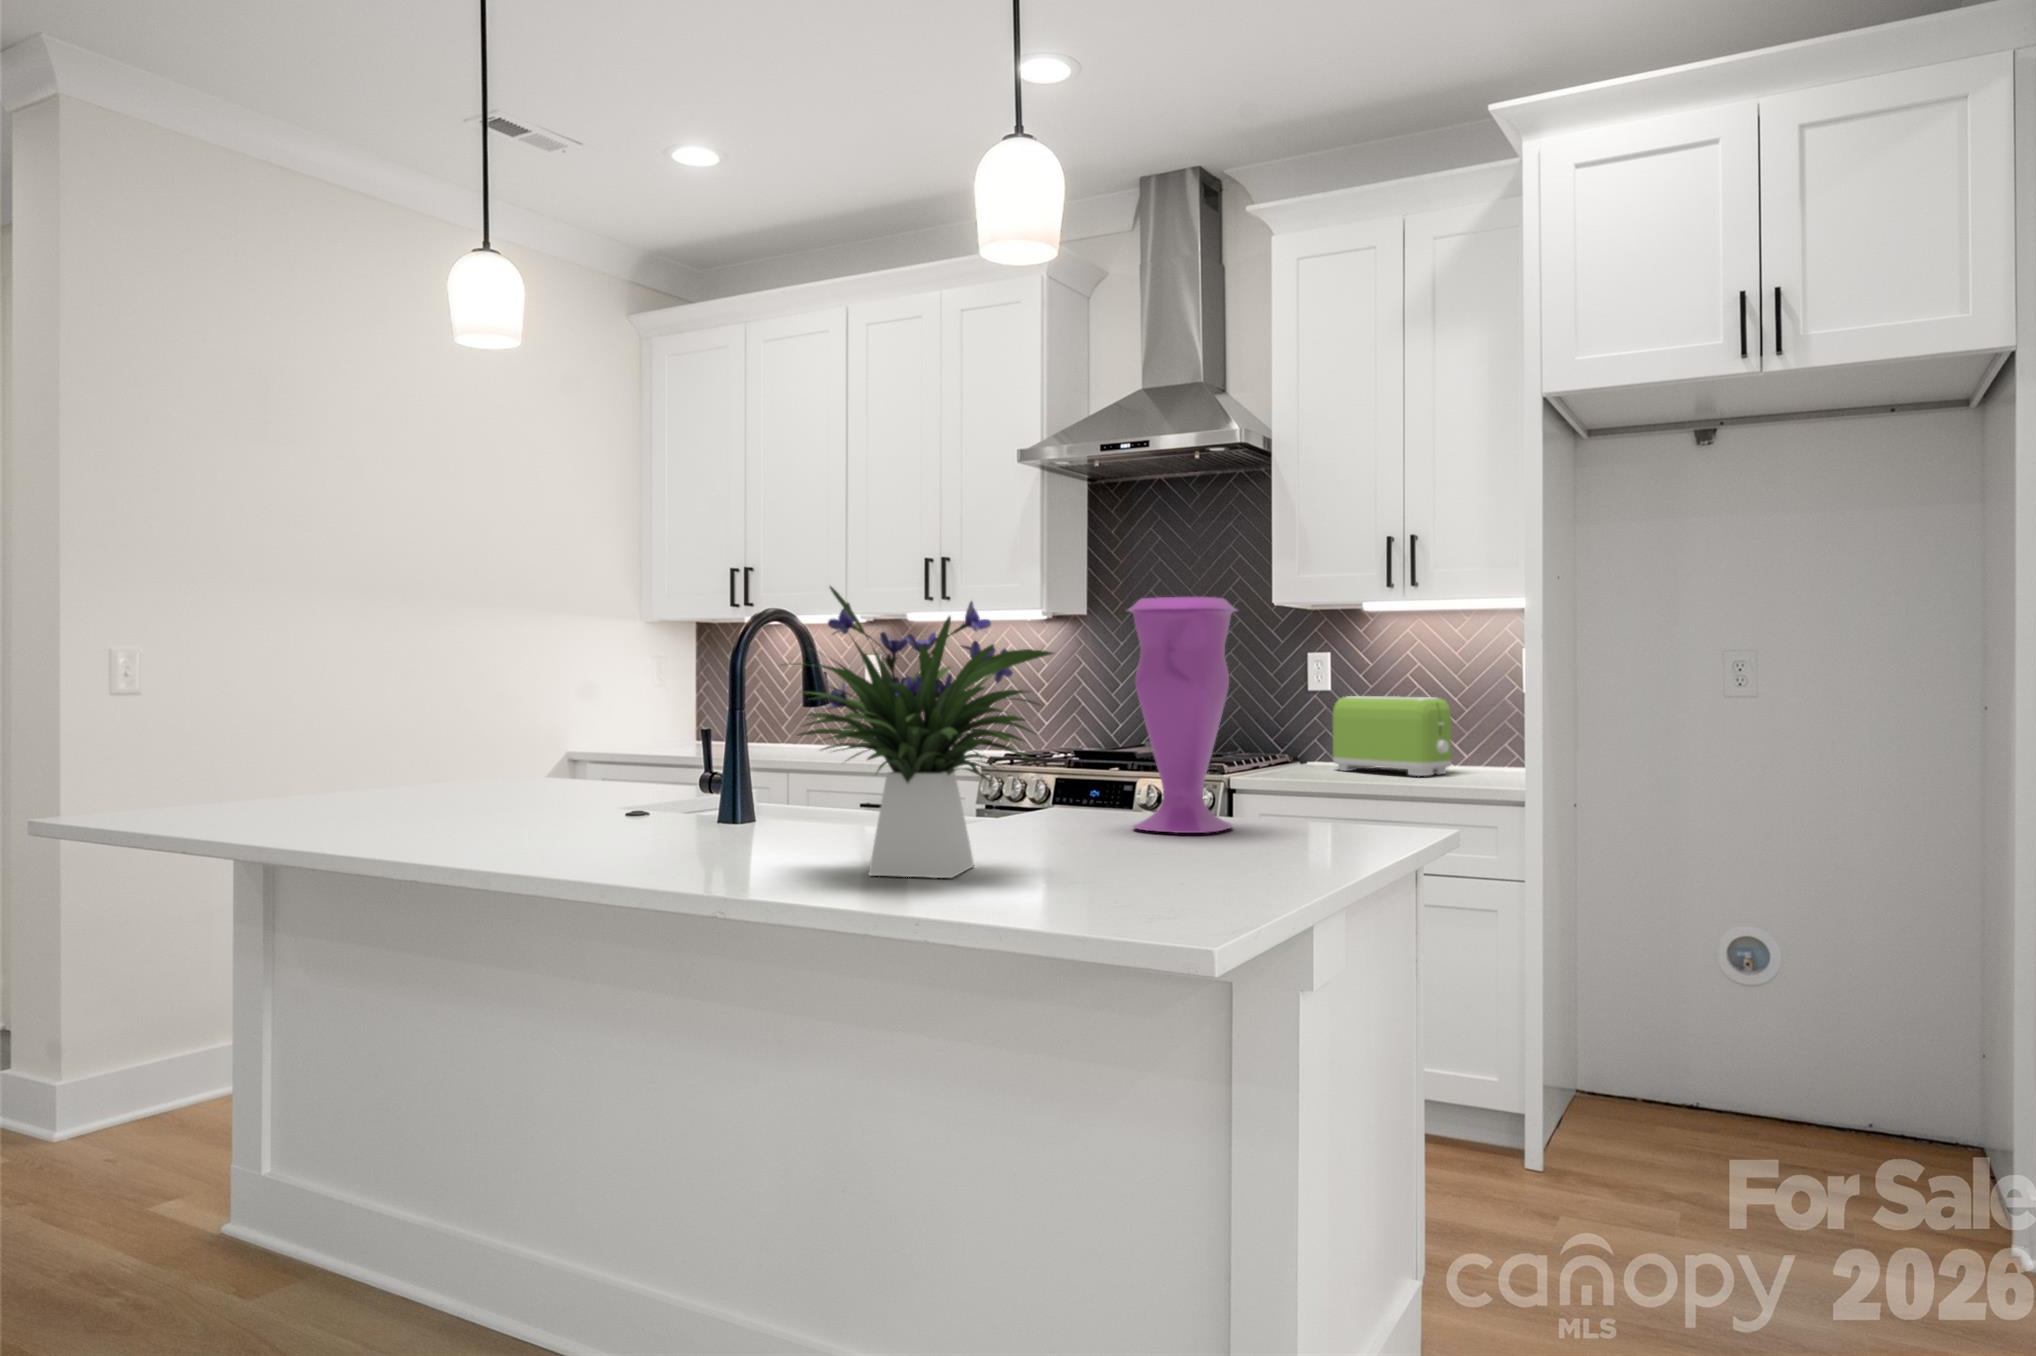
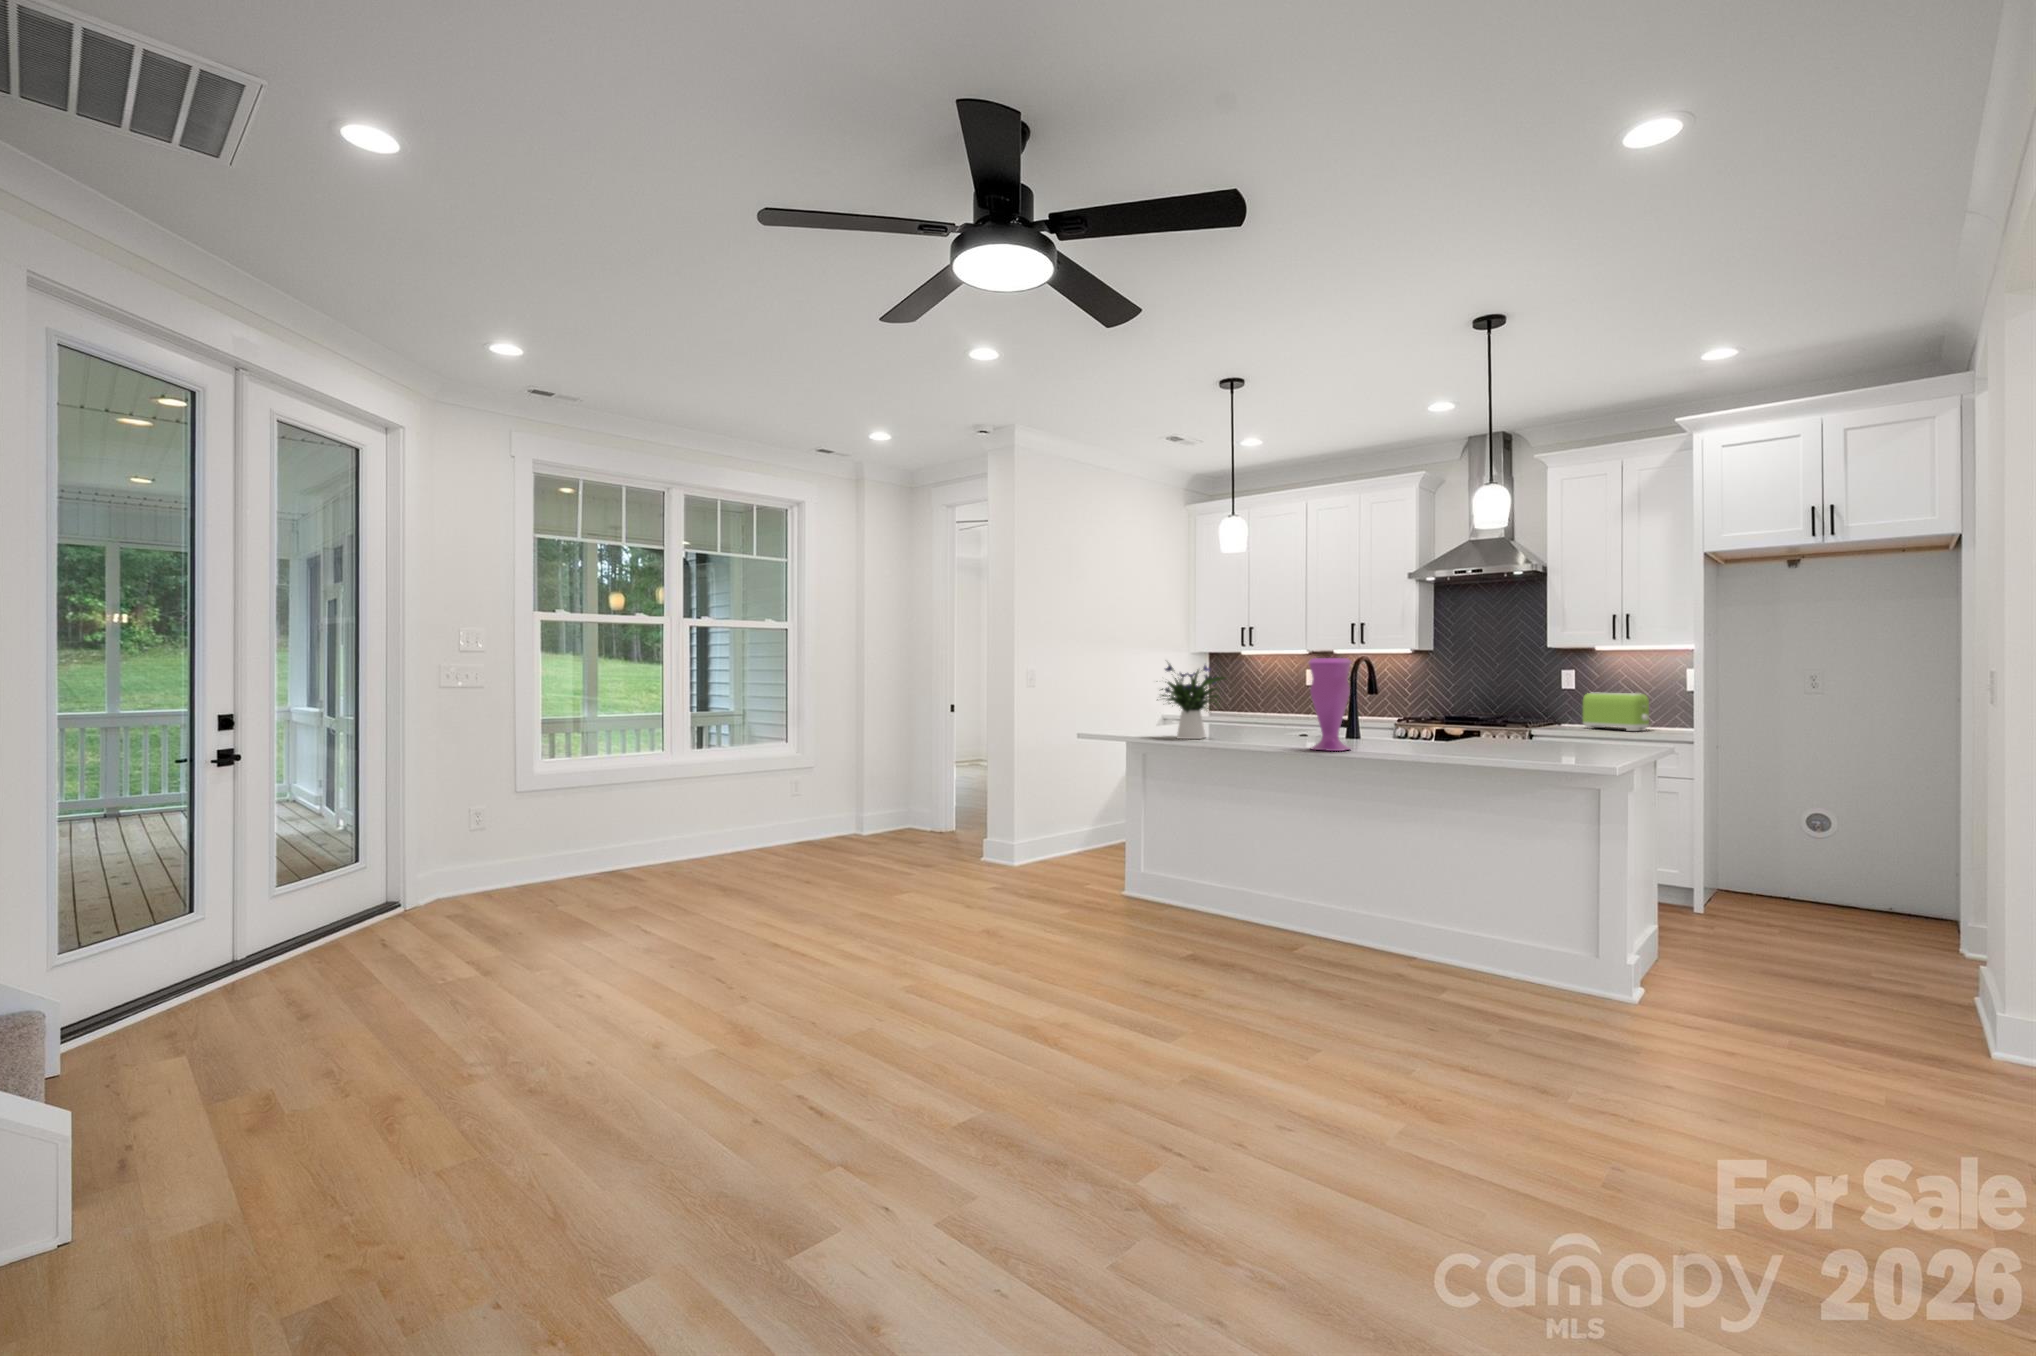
flower arrangement: present [787,586,1053,878] -> present [1157,664,1225,739]
vase: present [1128,597,1237,833] -> present [1309,658,1352,751]

